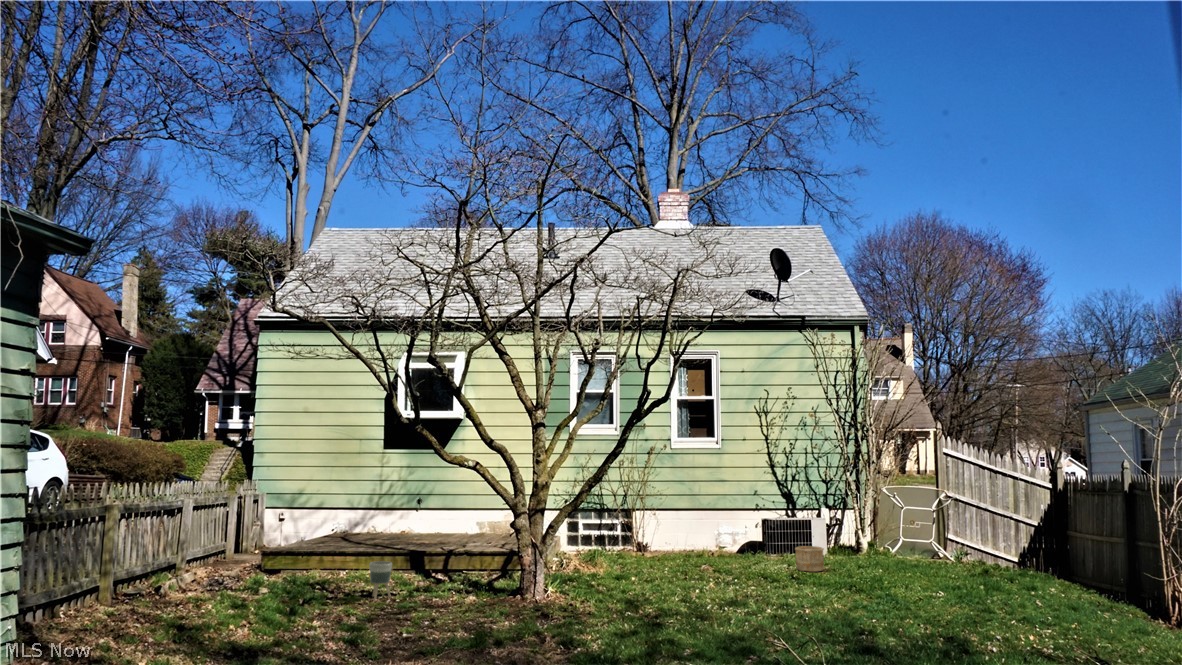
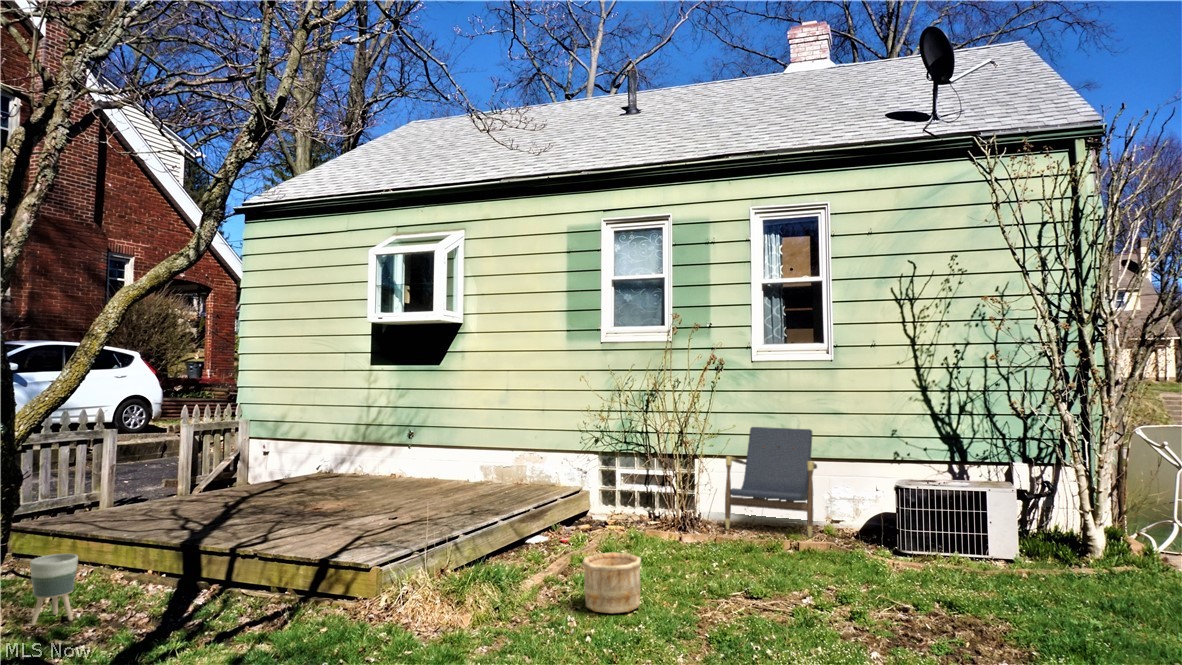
lounge chair: none [665,491,719,556] -> present [725,427,817,537]
wooden bucket: present [795,546,824,572] -> present [582,552,641,613]

